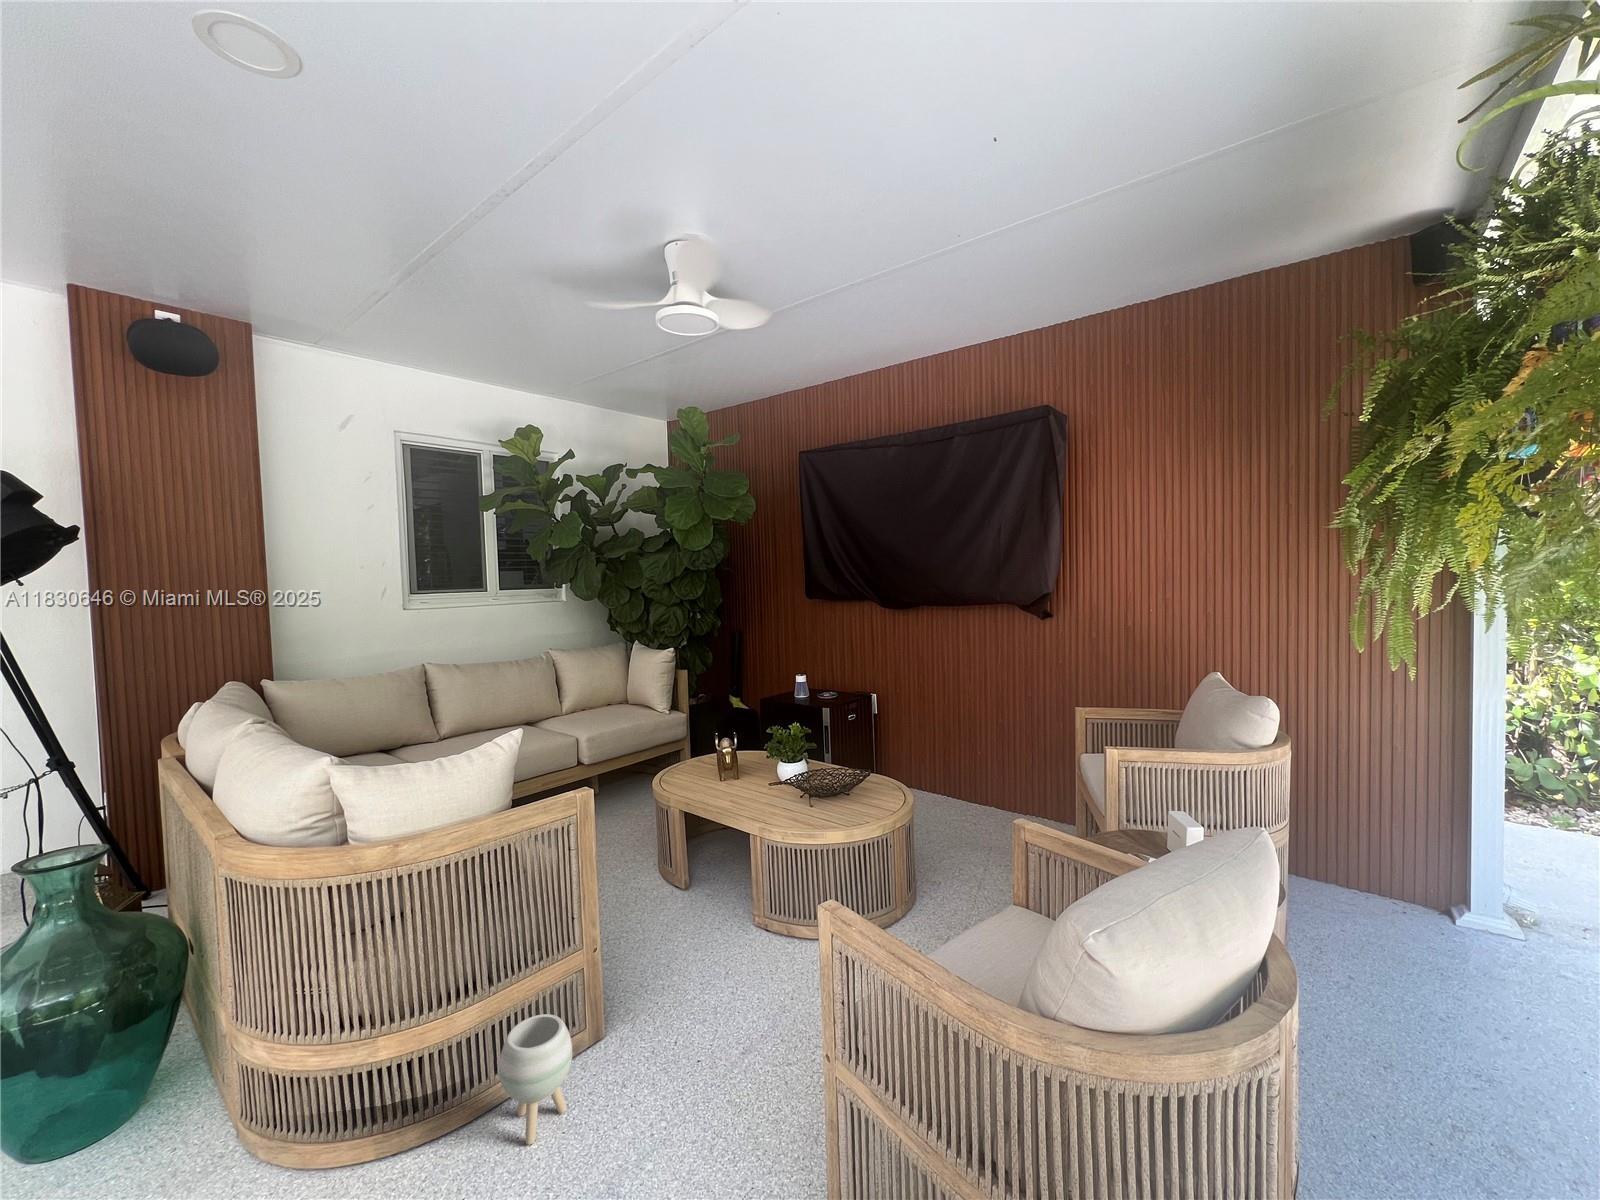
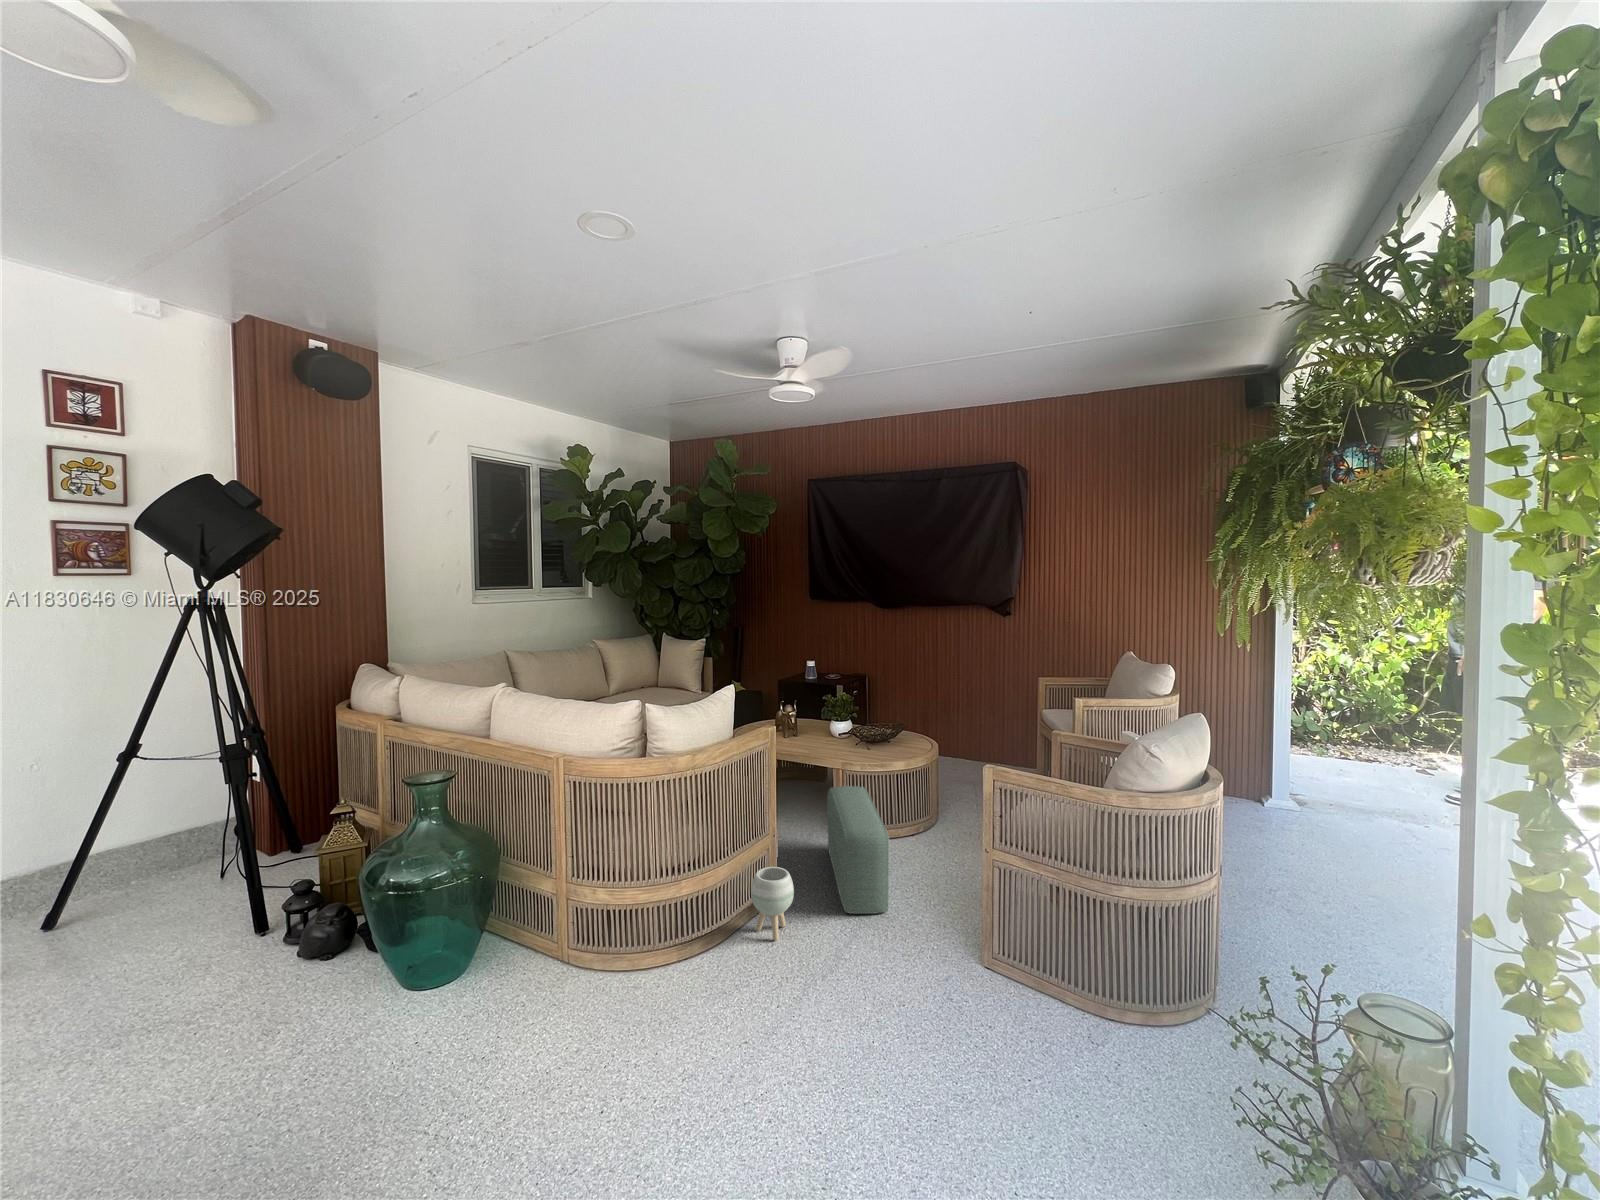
pouf: none [667,865,779,1100] -> present [827,786,890,914]

